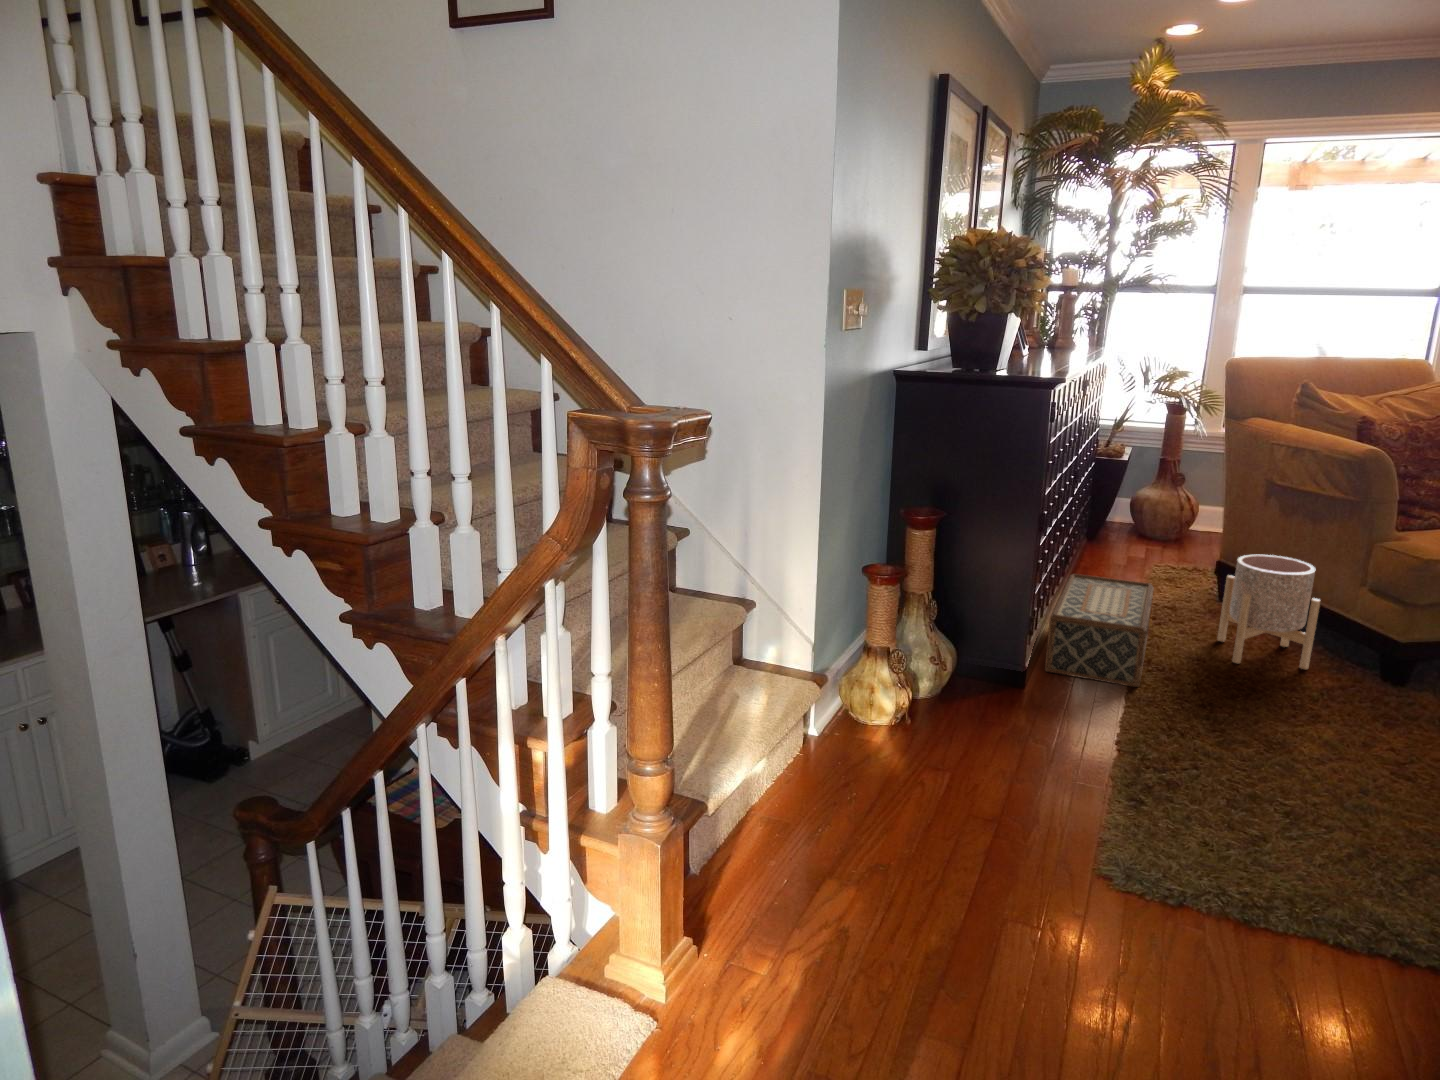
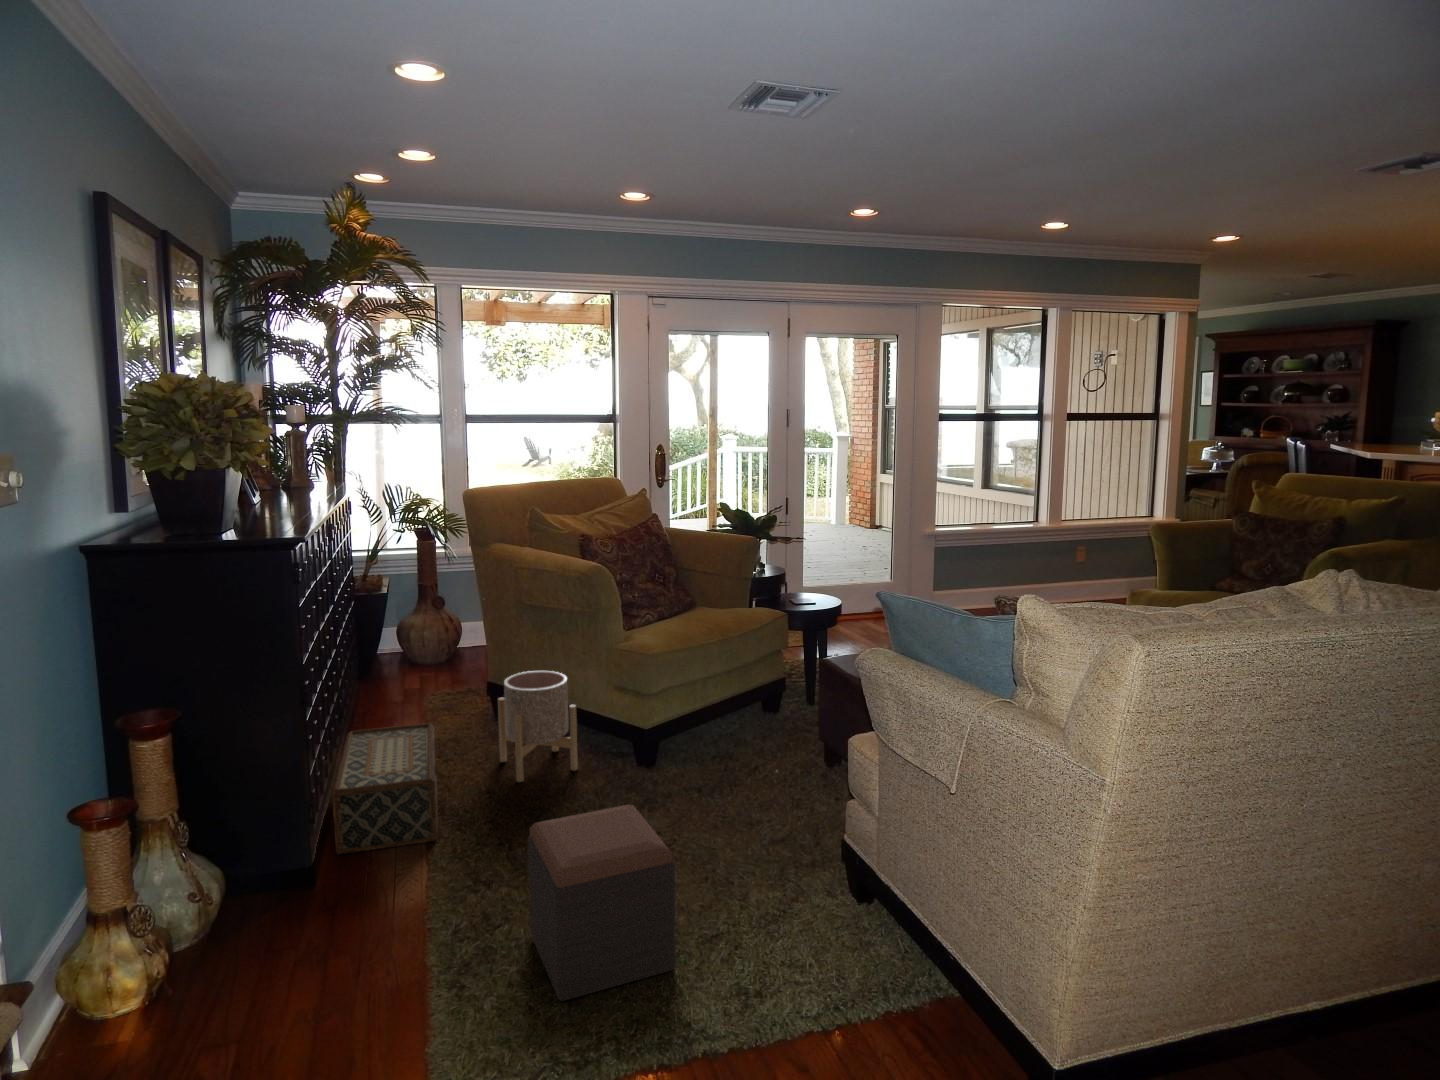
footstool: none [1221,684,1415,882] -> present [528,805,676,1001]

